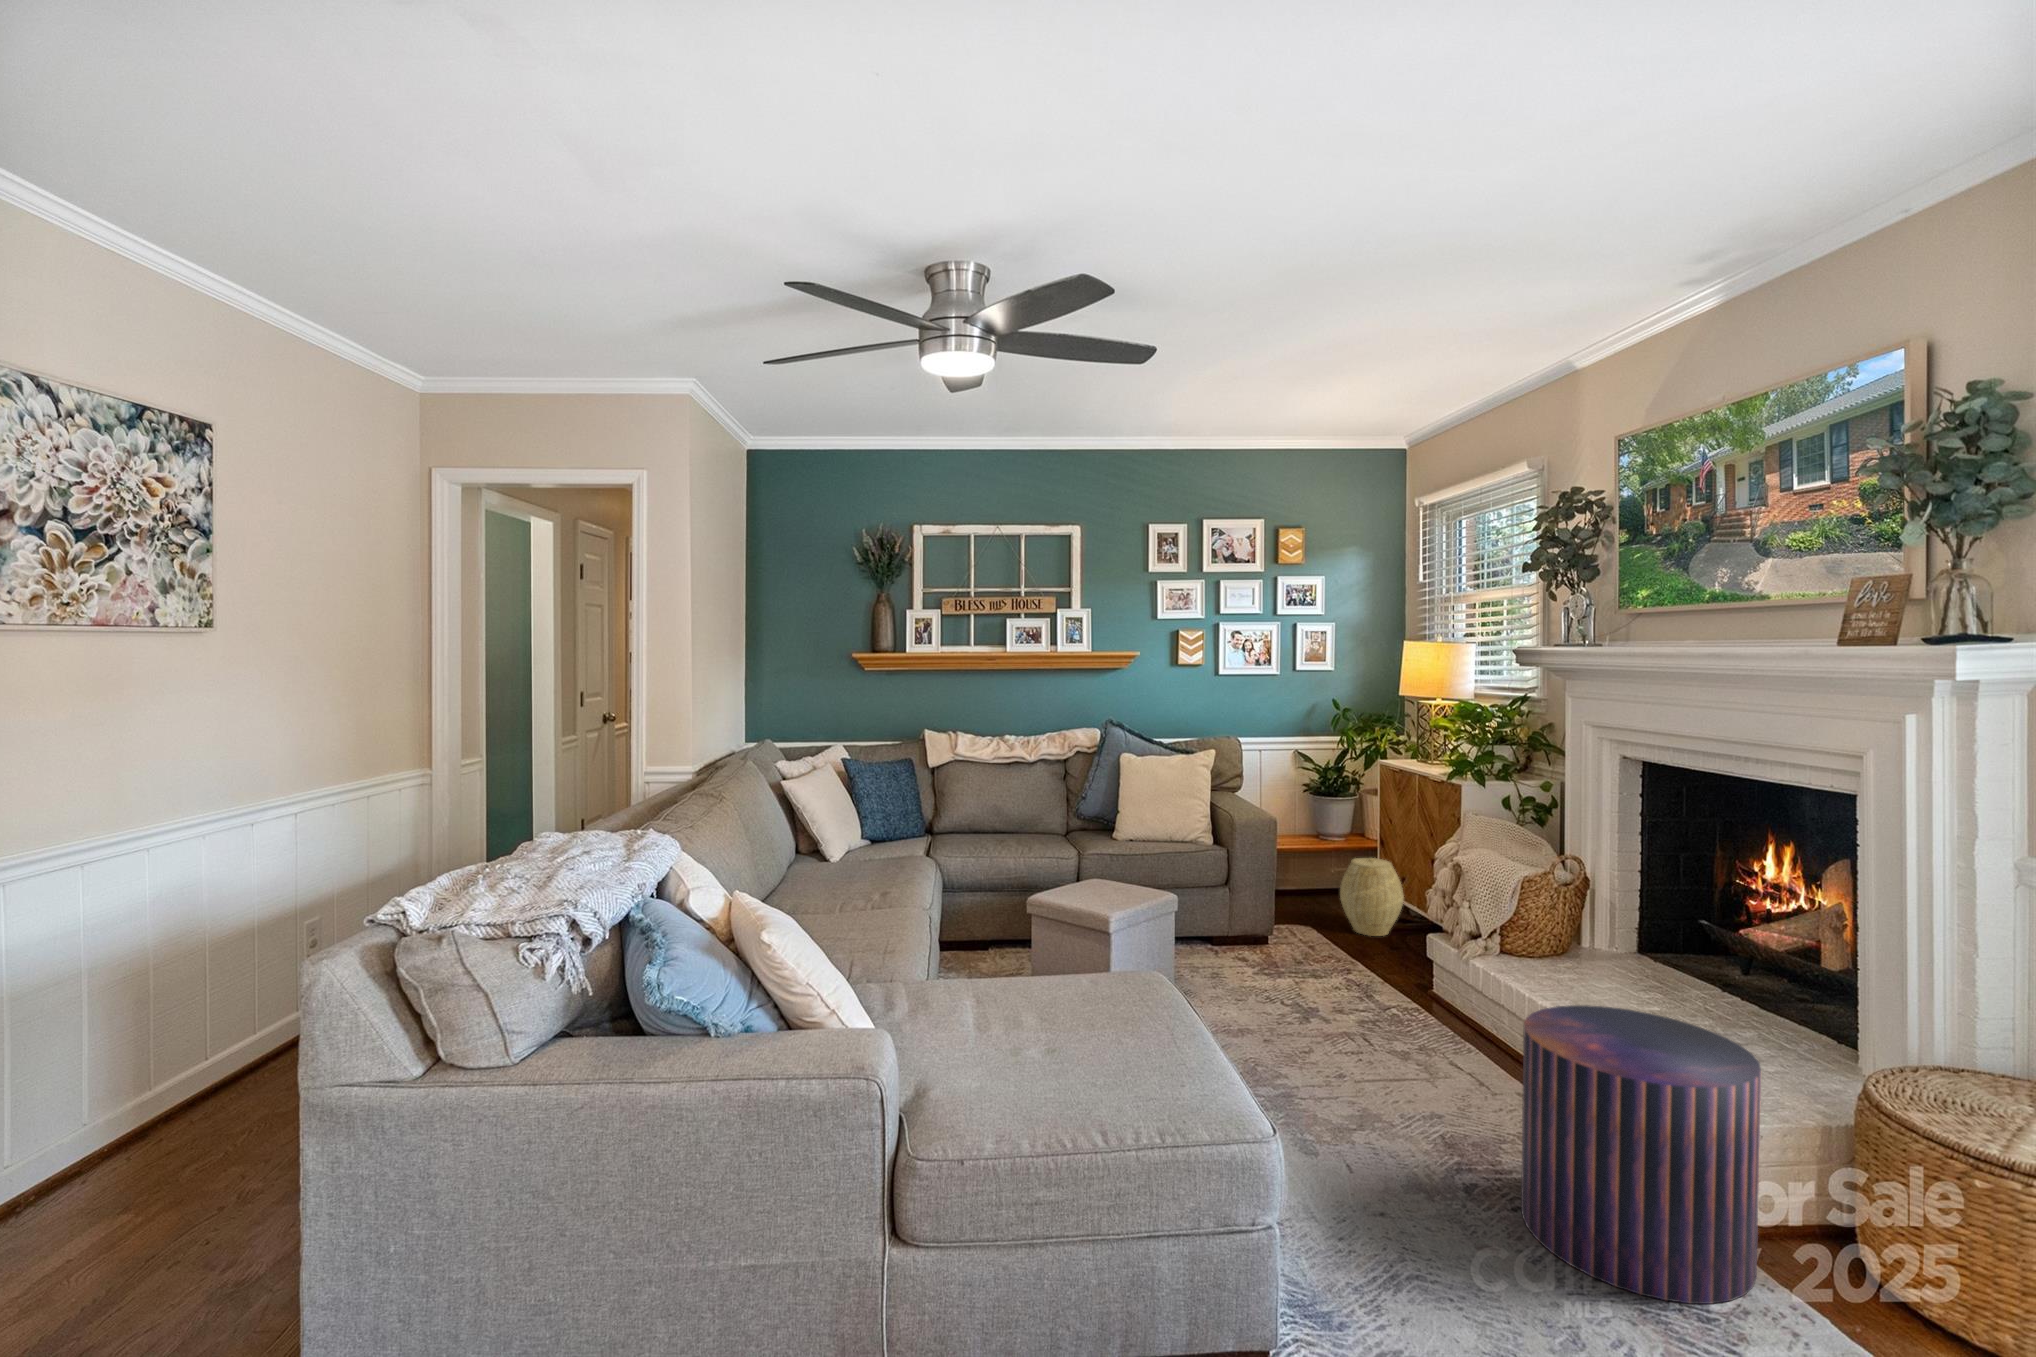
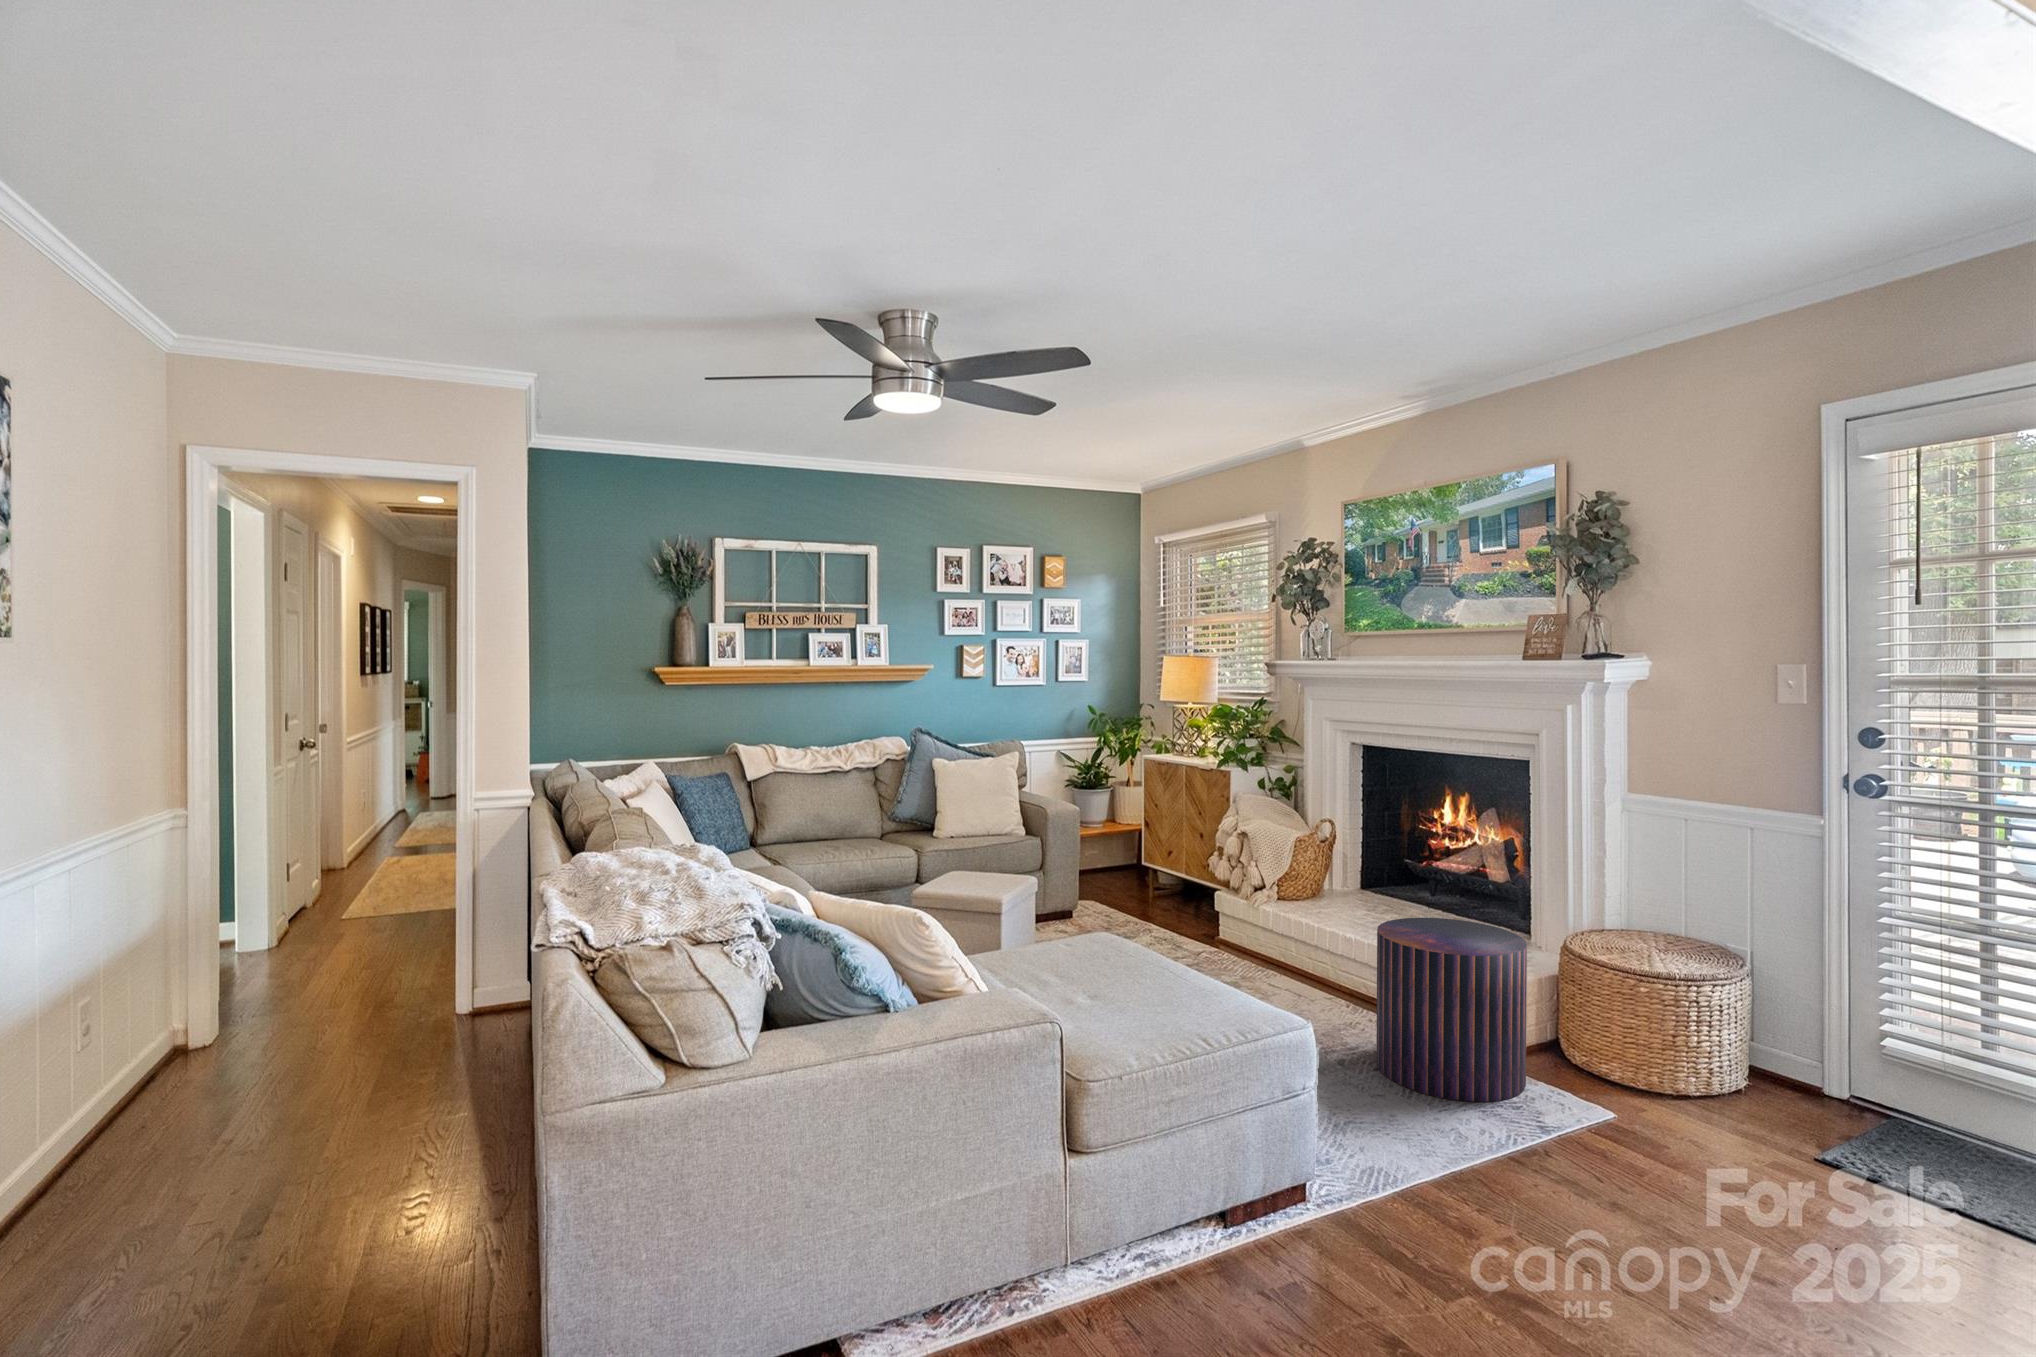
woven basket: present [1340,858,1404,936] -> none [1125,840,1176,906]

